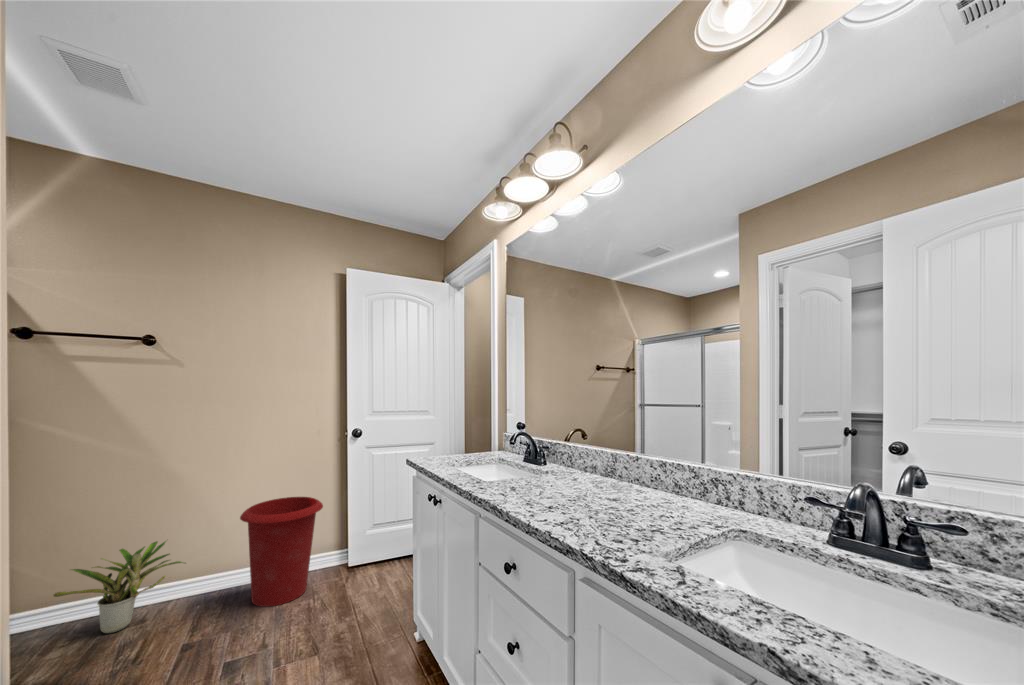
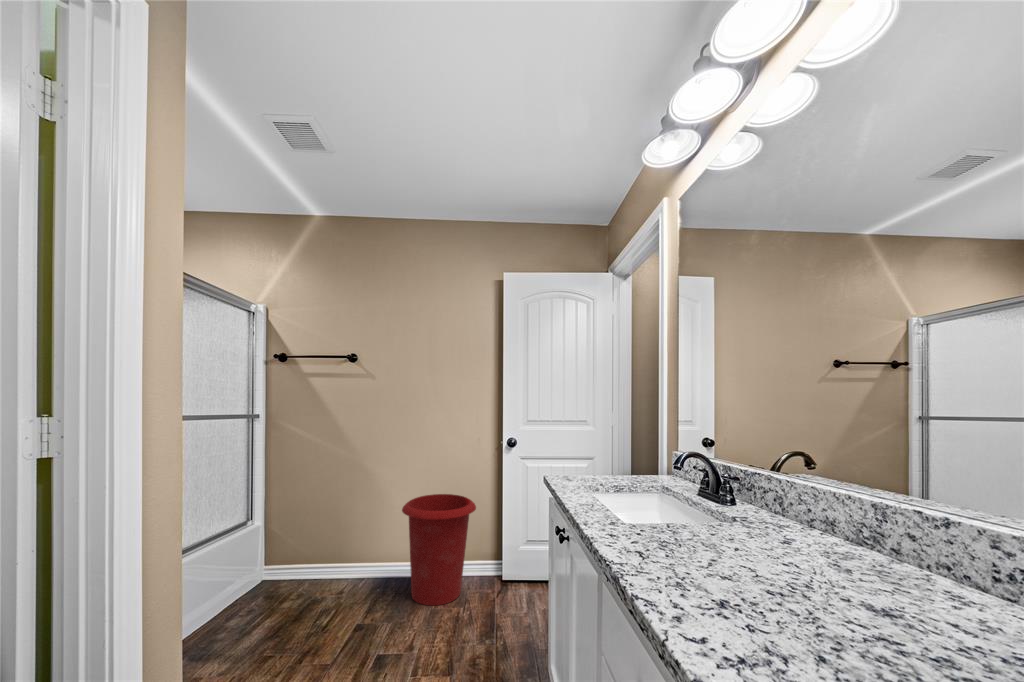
potted plant: present [53,541,183,633] -> none [266,518,362,594]

